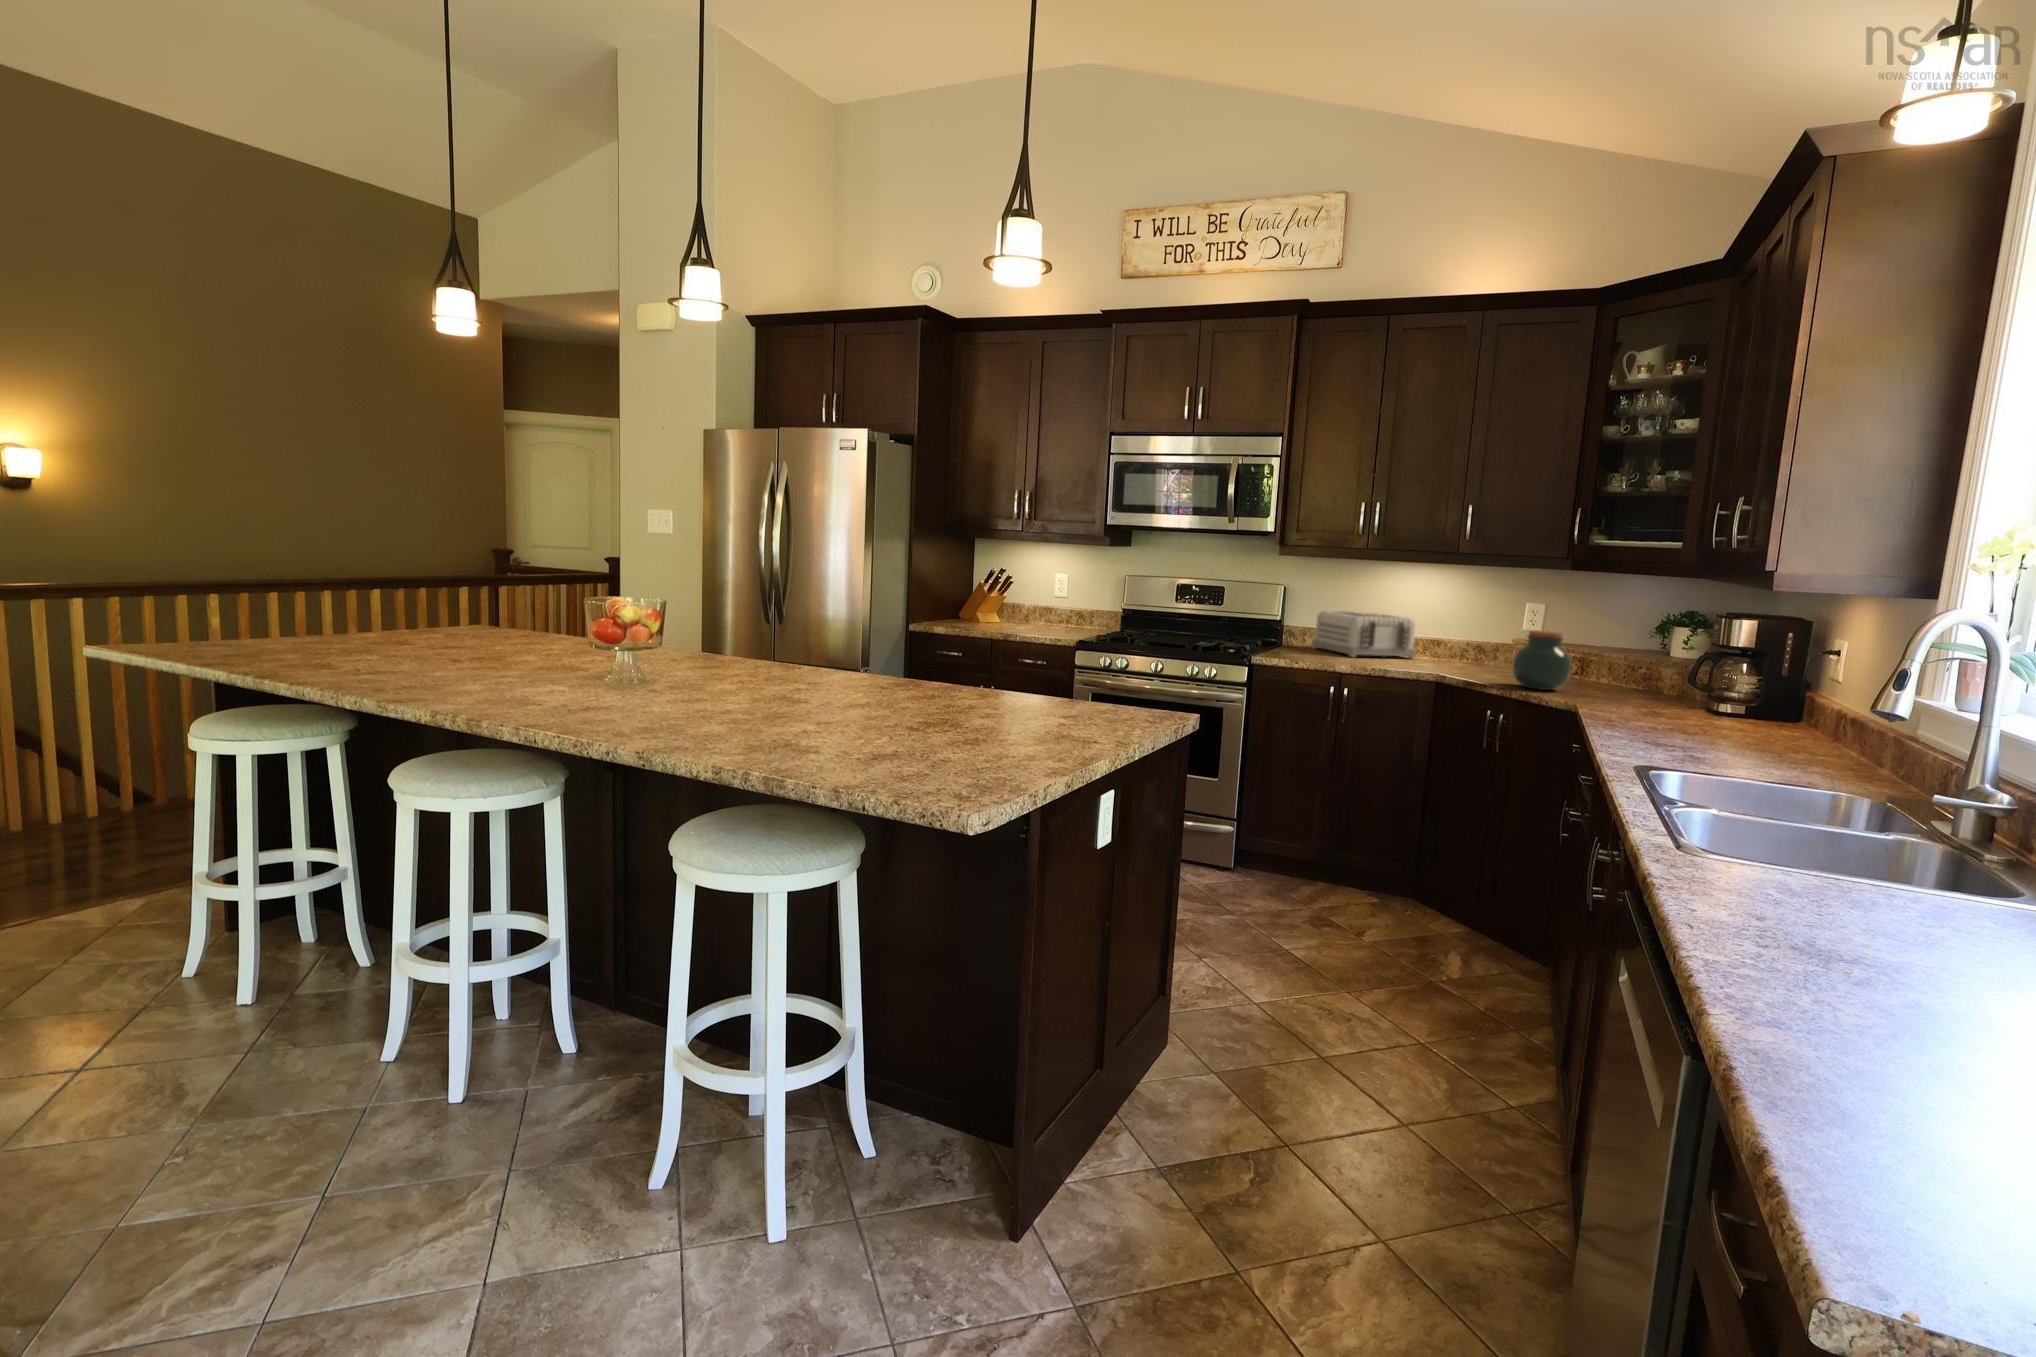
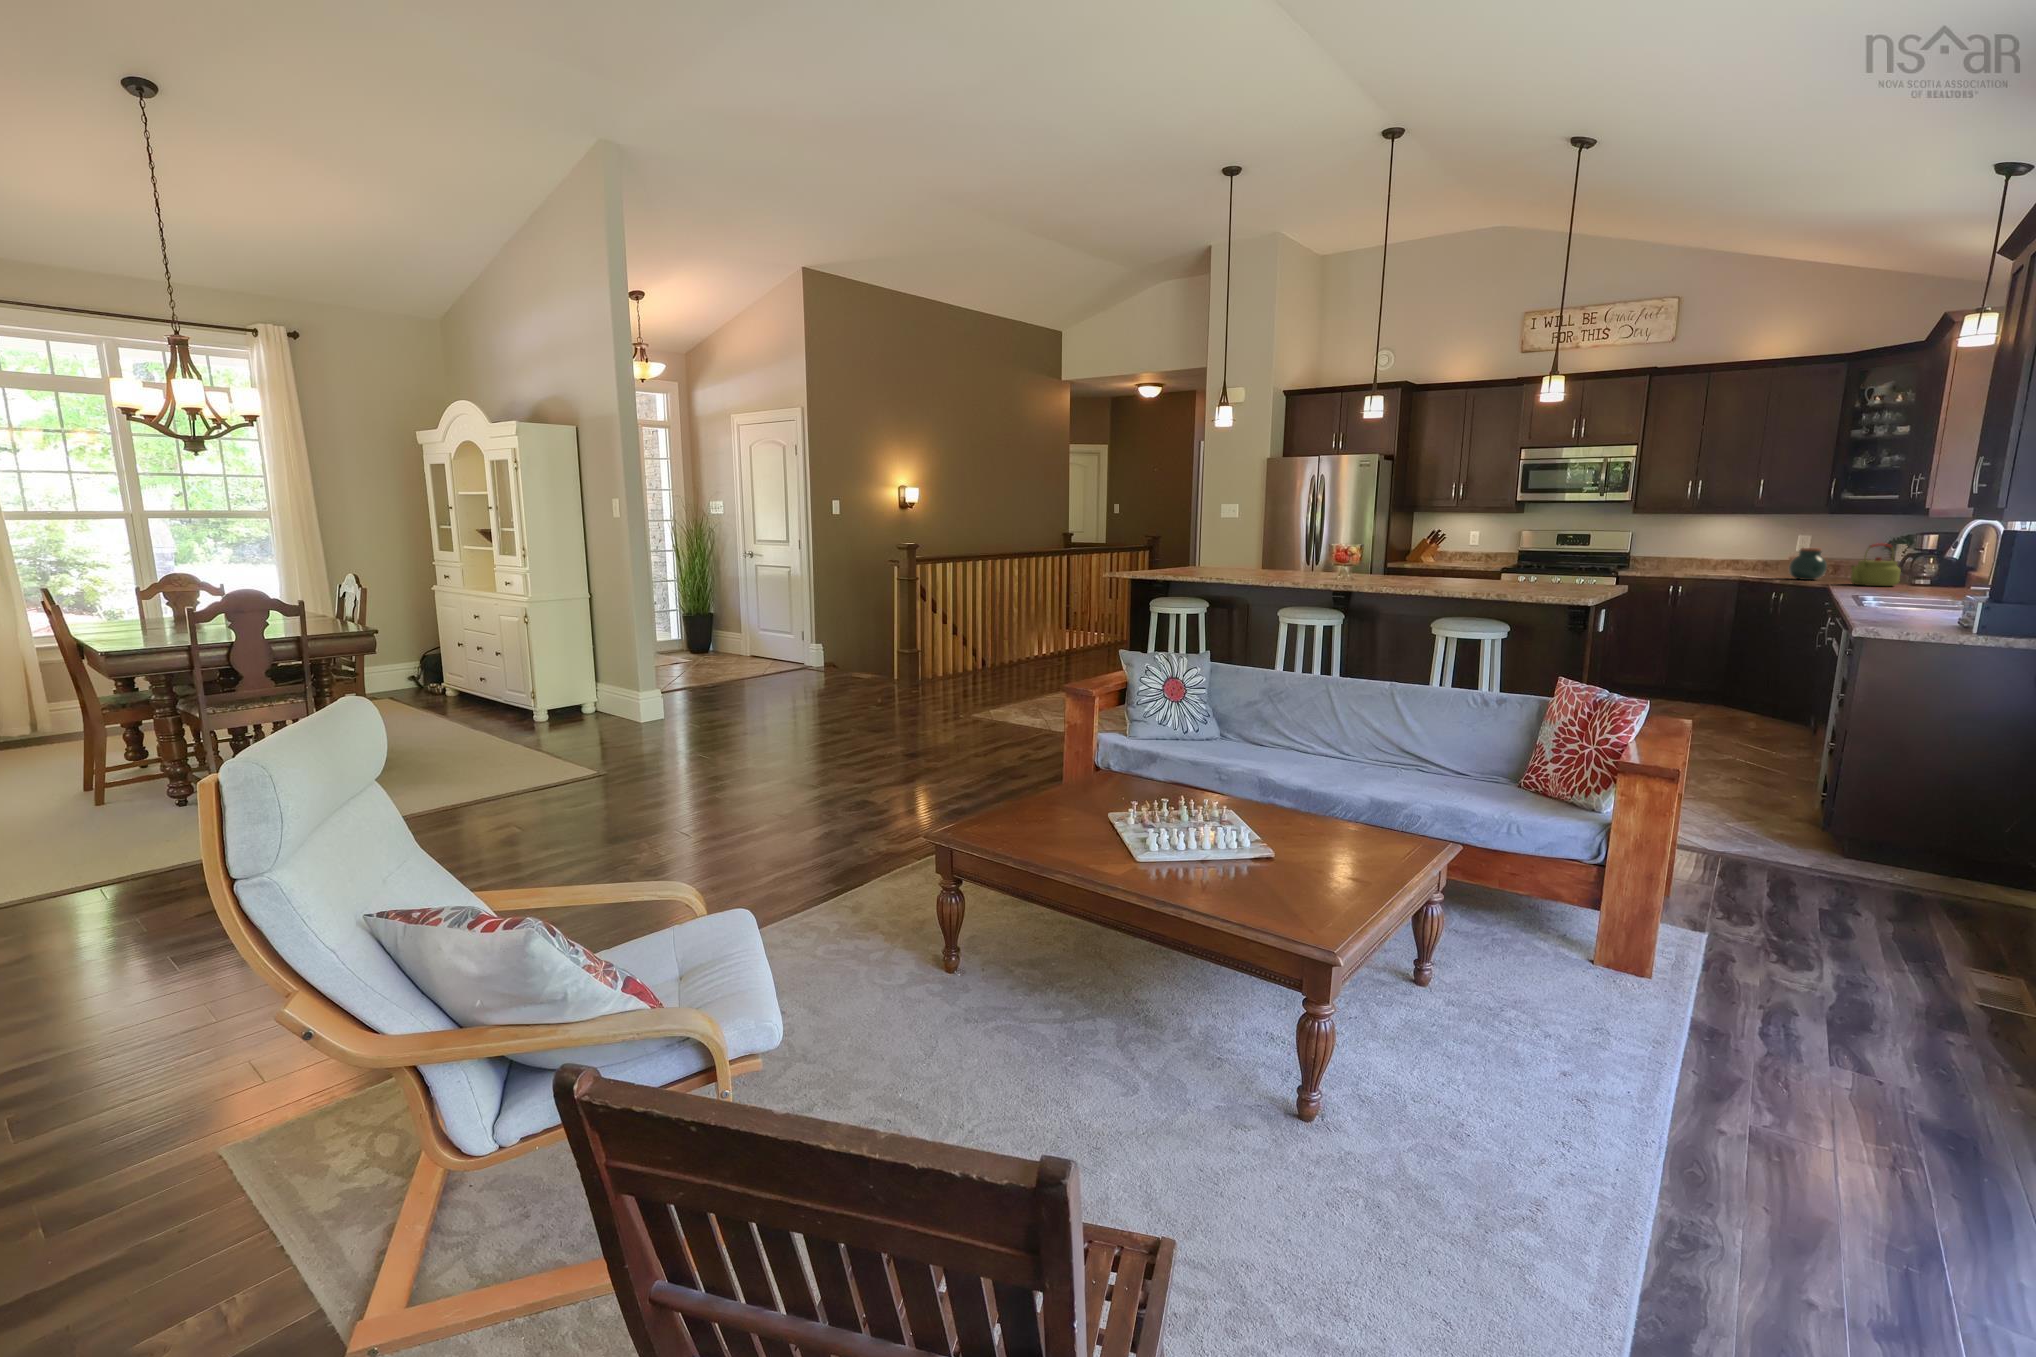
toaster: present [1312,611,1416,658] -> none [1649,545,1722,571]
kettle: none [1612,632,1695,716] -> present [1851,543,1901,586]

